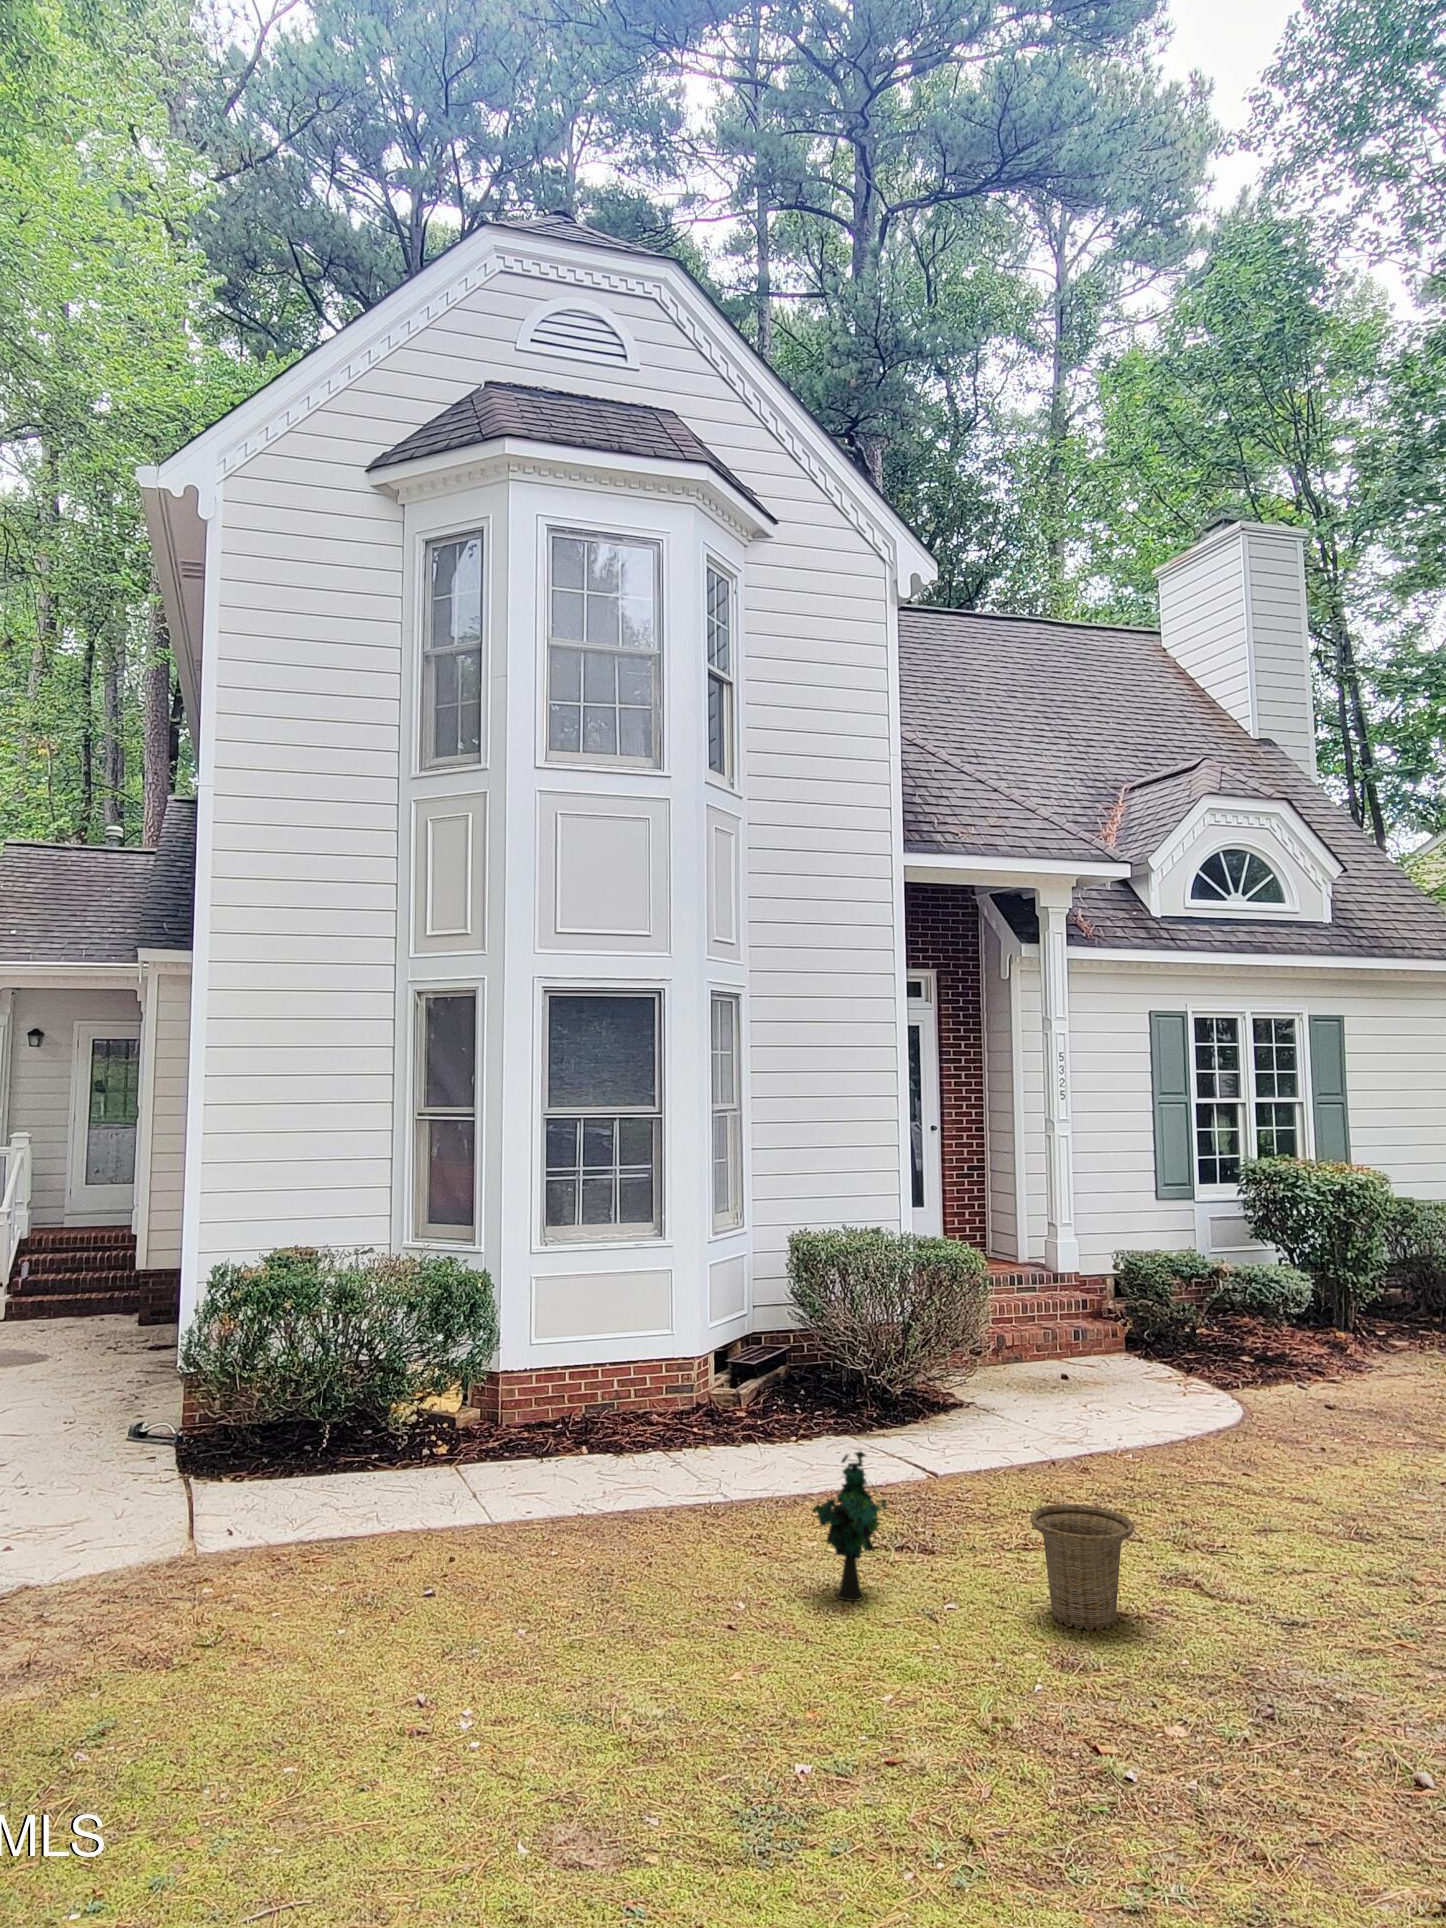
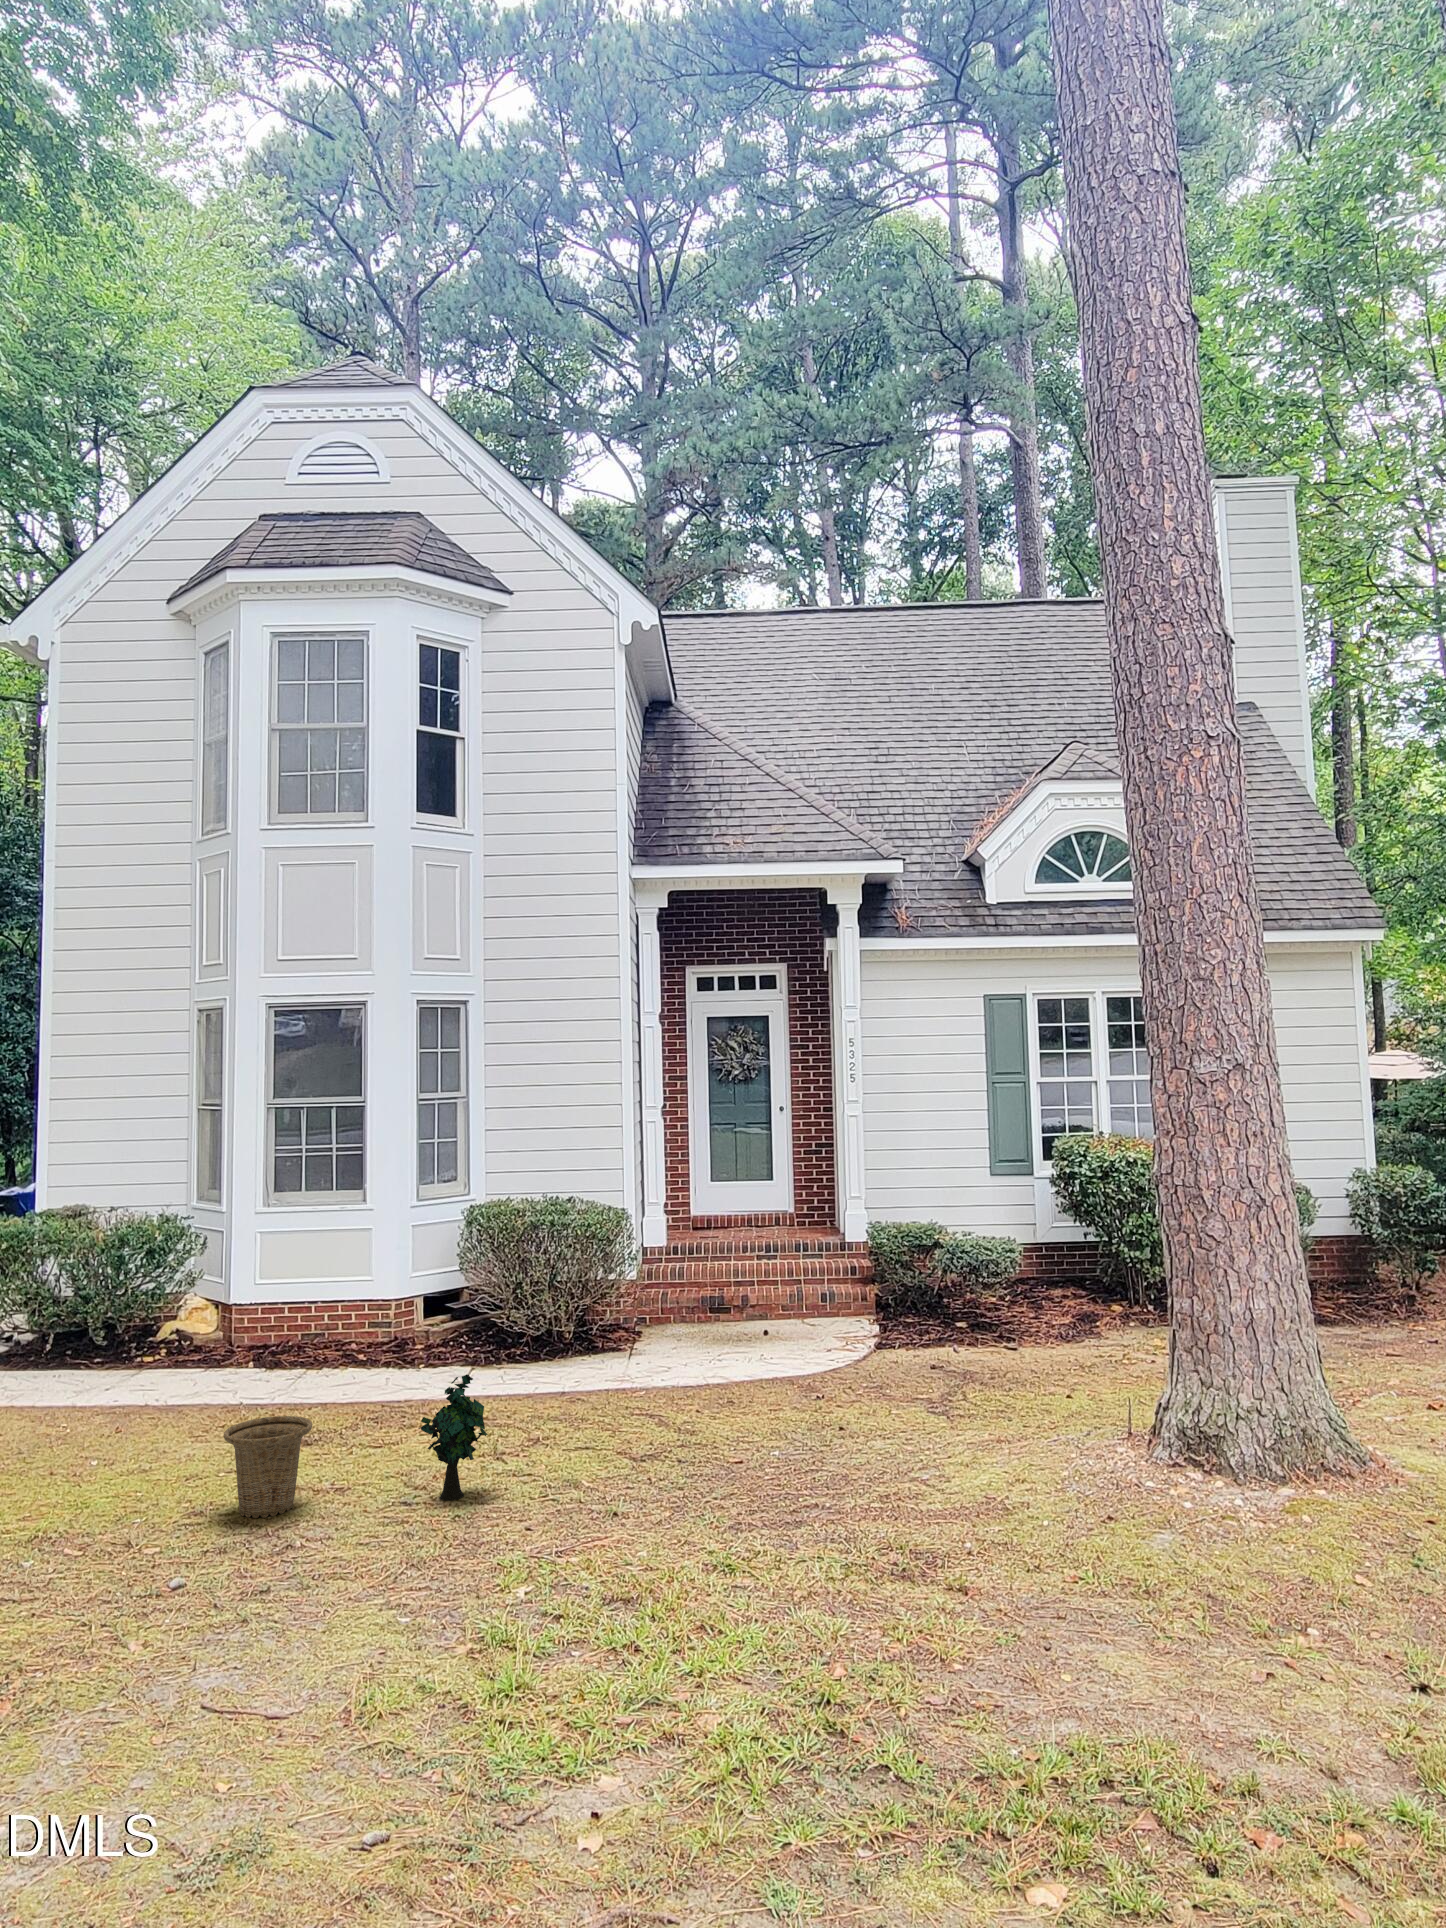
decorative plant: present [813,1451,887,1601] -> present [419,1374,488,1501]

